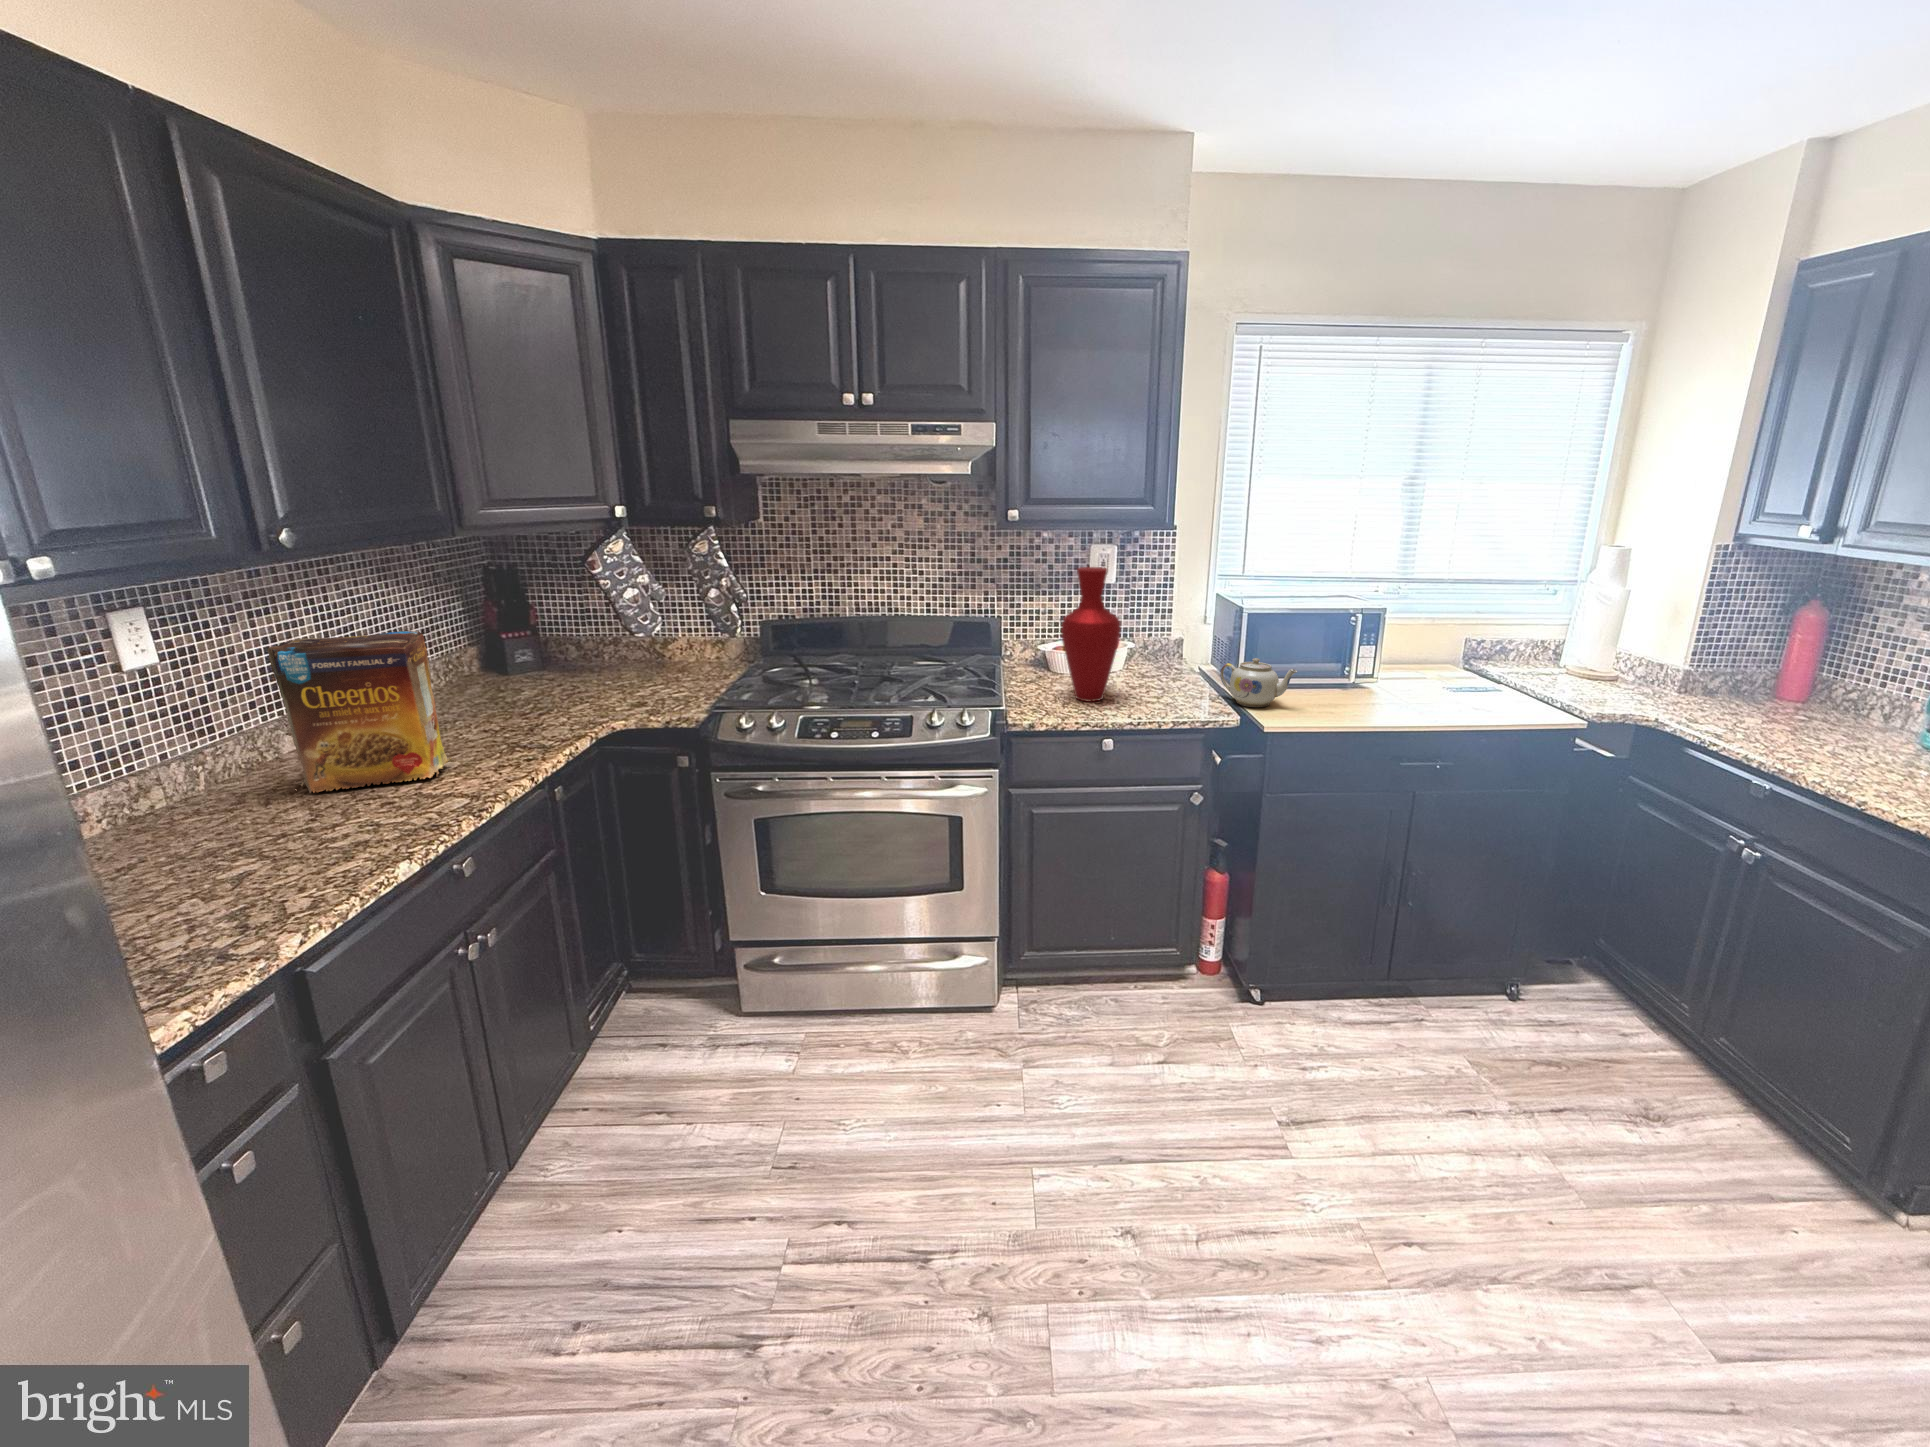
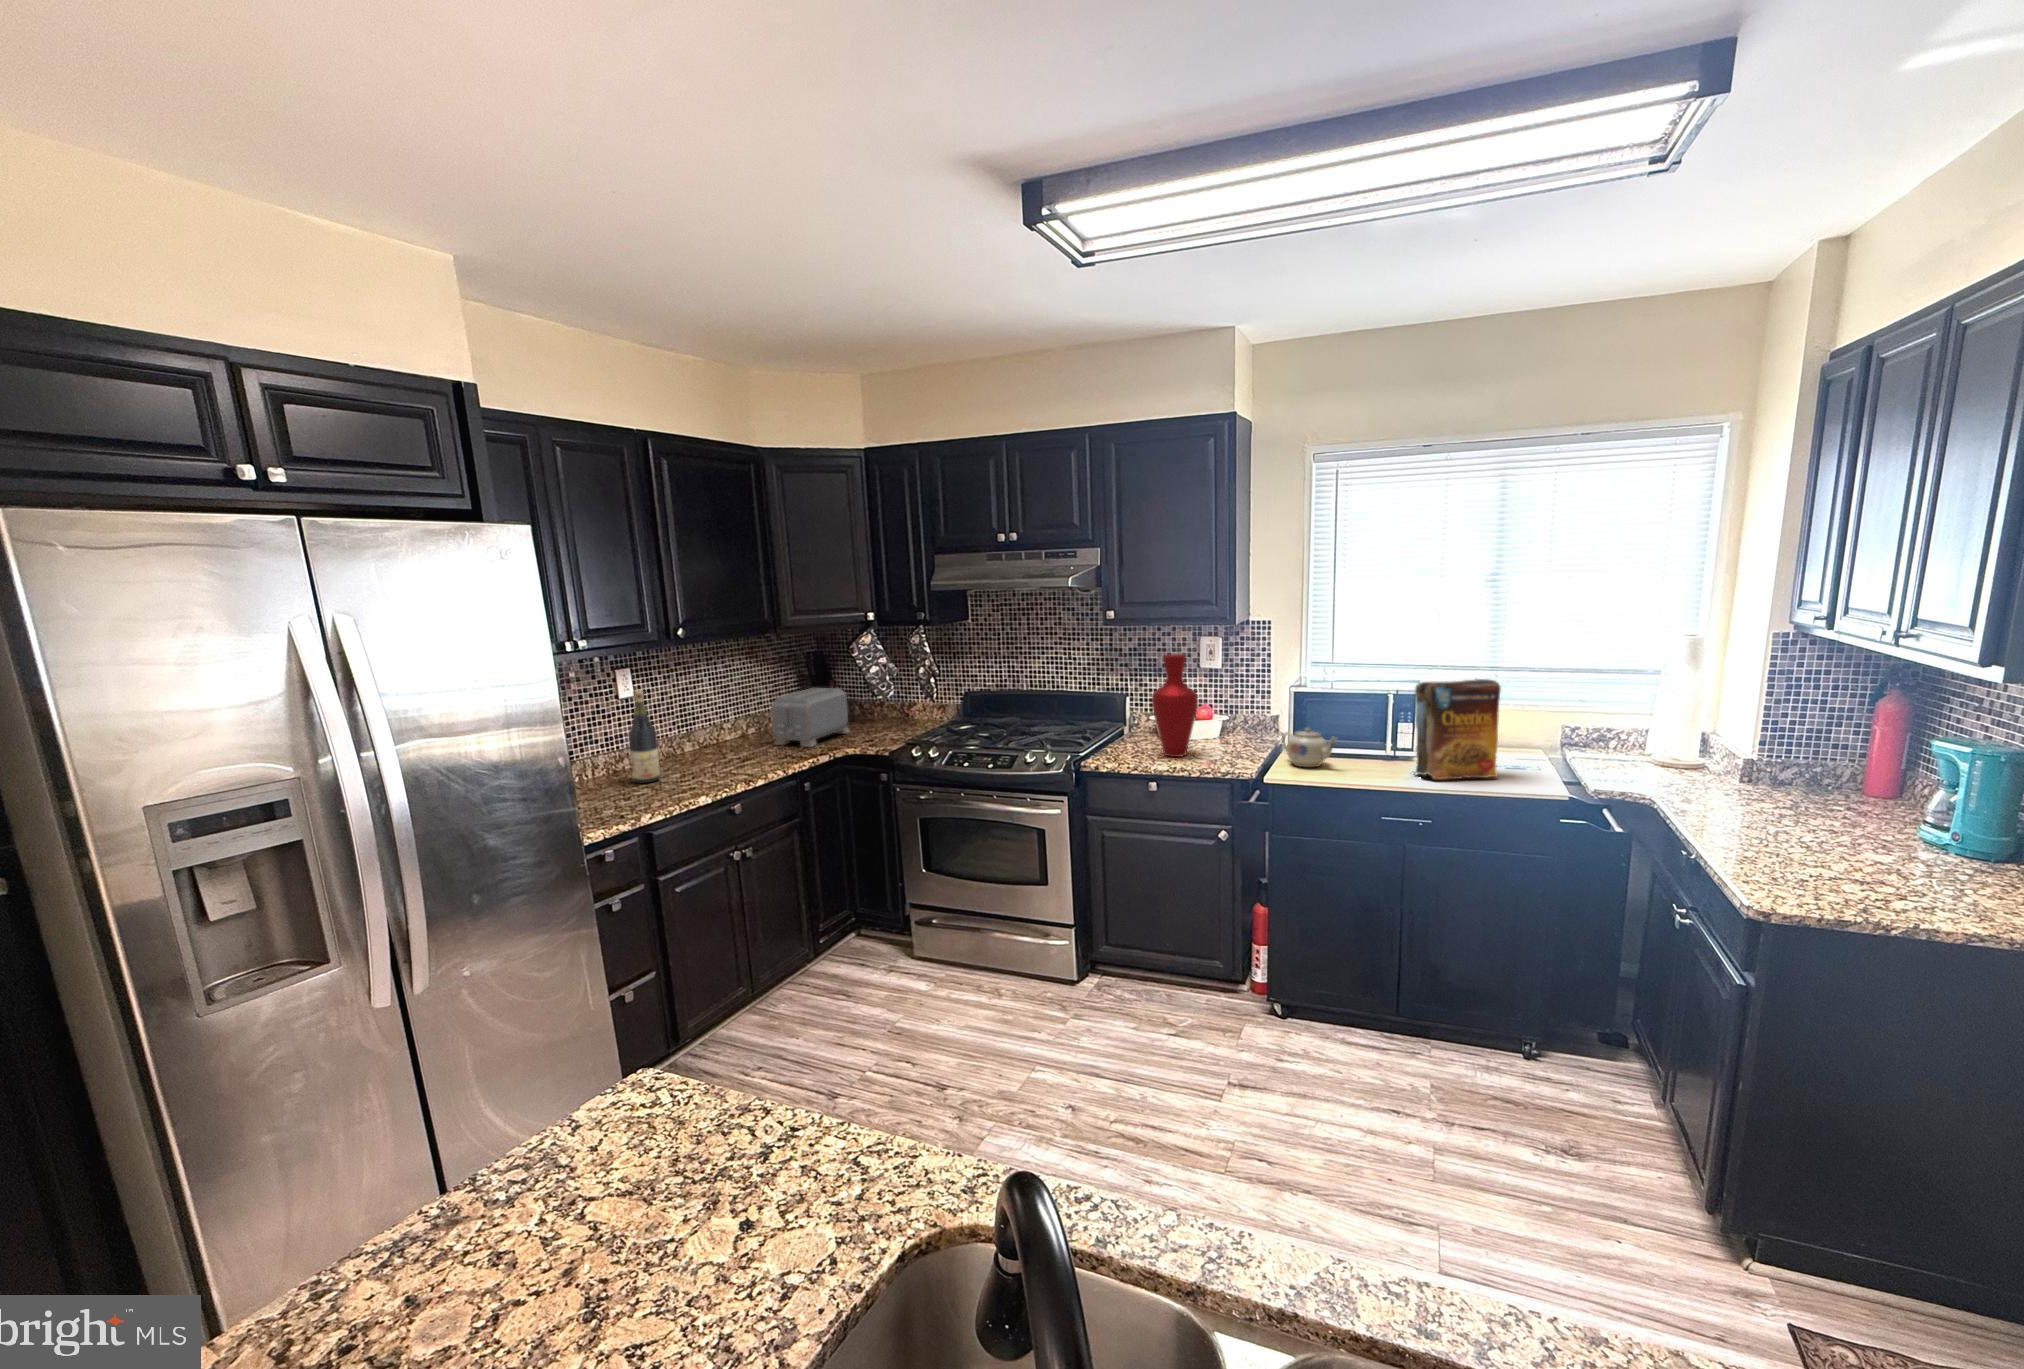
toaster: none [466,623,608,719] -> present [771,688,851,747]
cereal box: present [267,631,456,793] -> present [1414,679,1501,780]
wine bottle: none [147,654,244,830] -> present [628,690,660,783]

